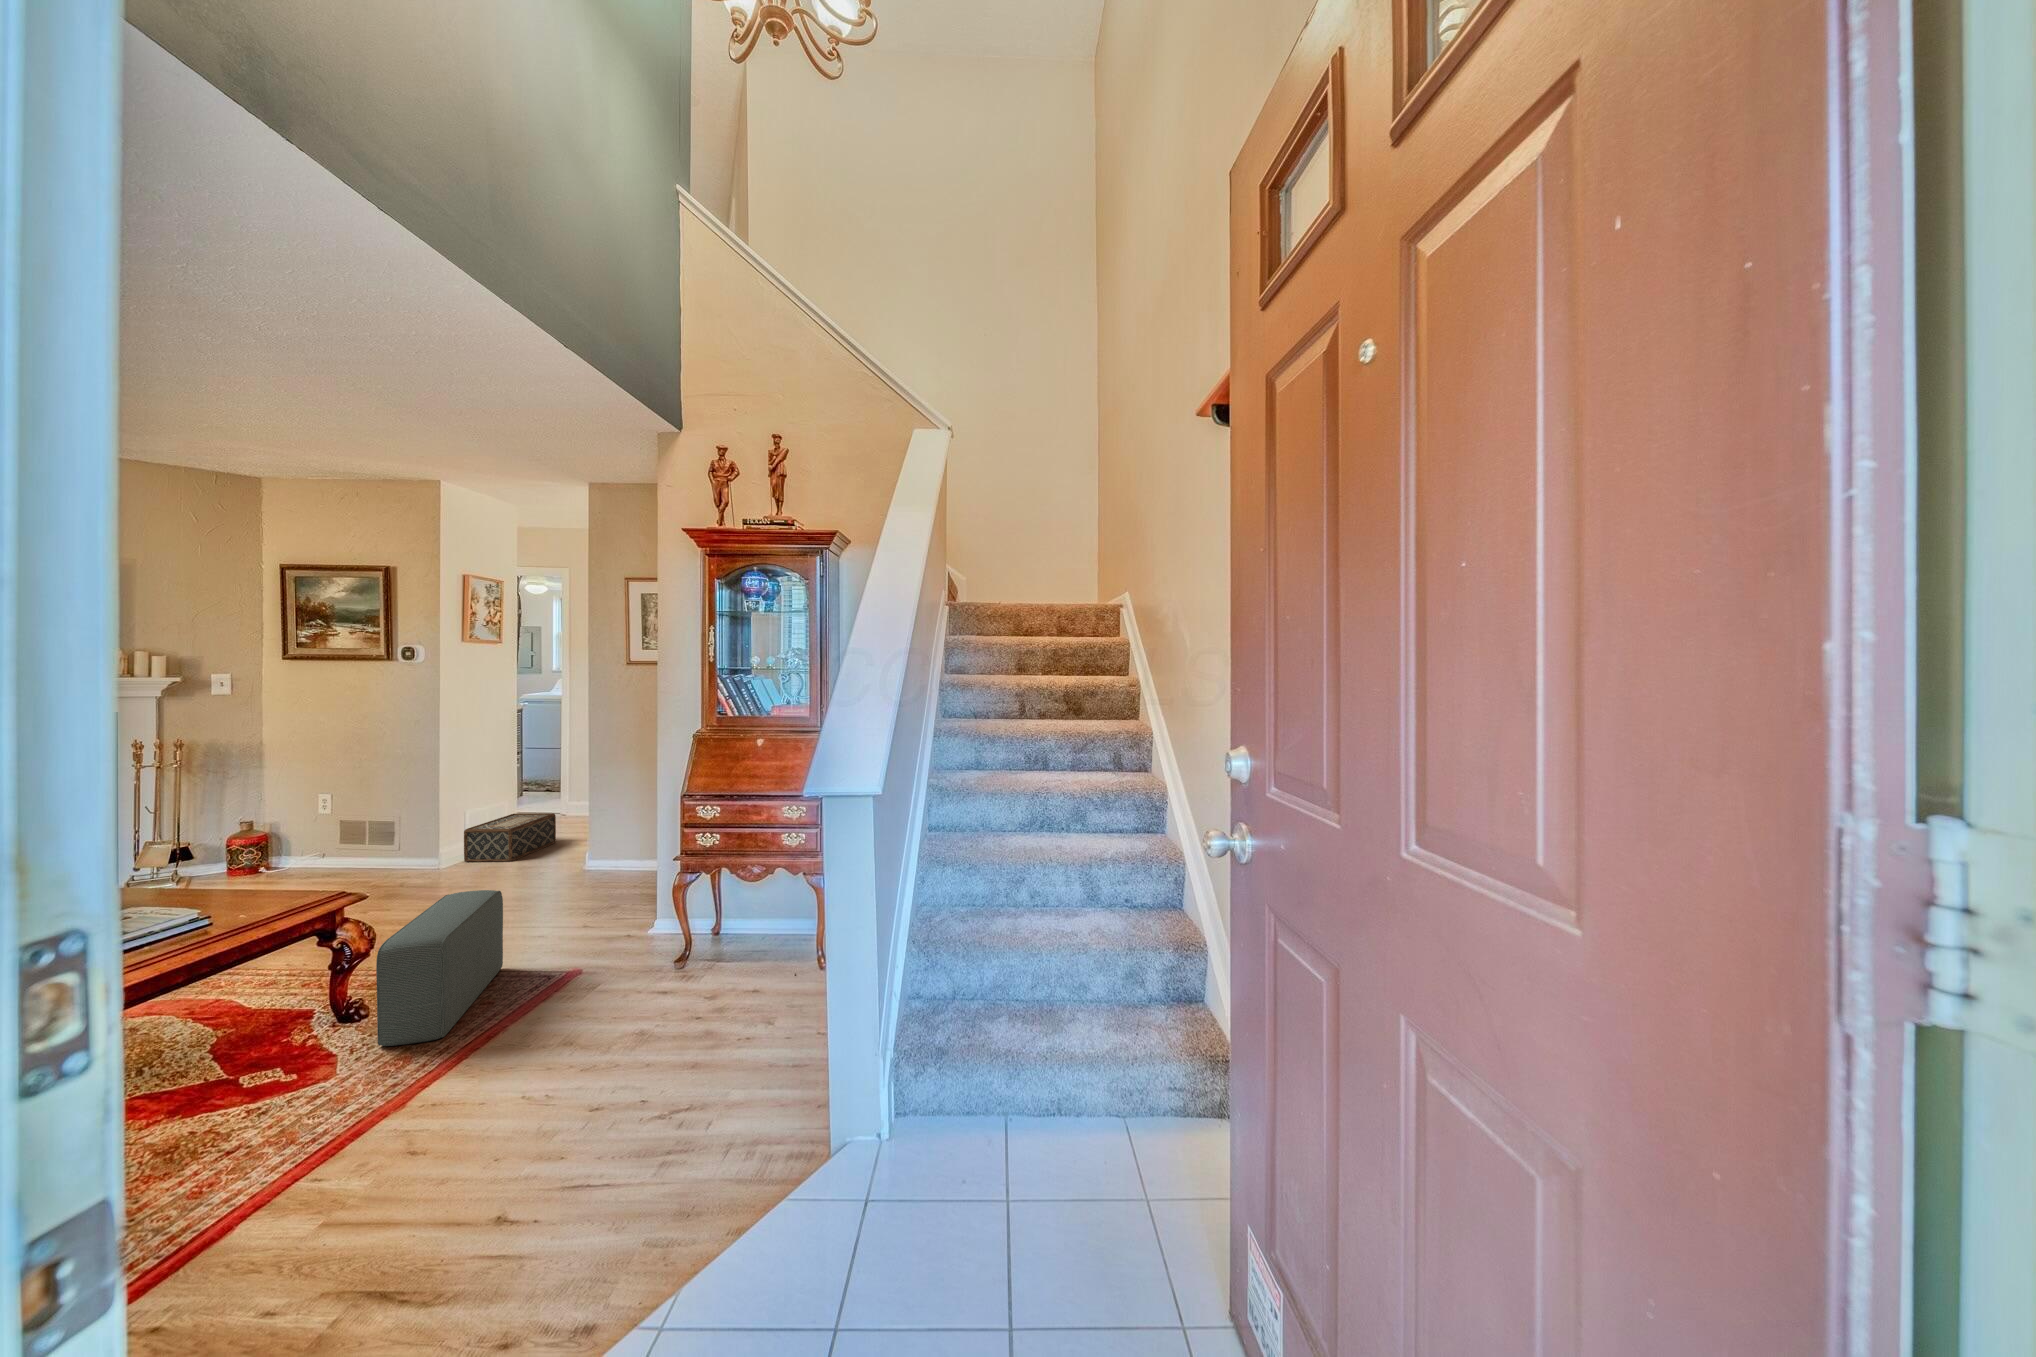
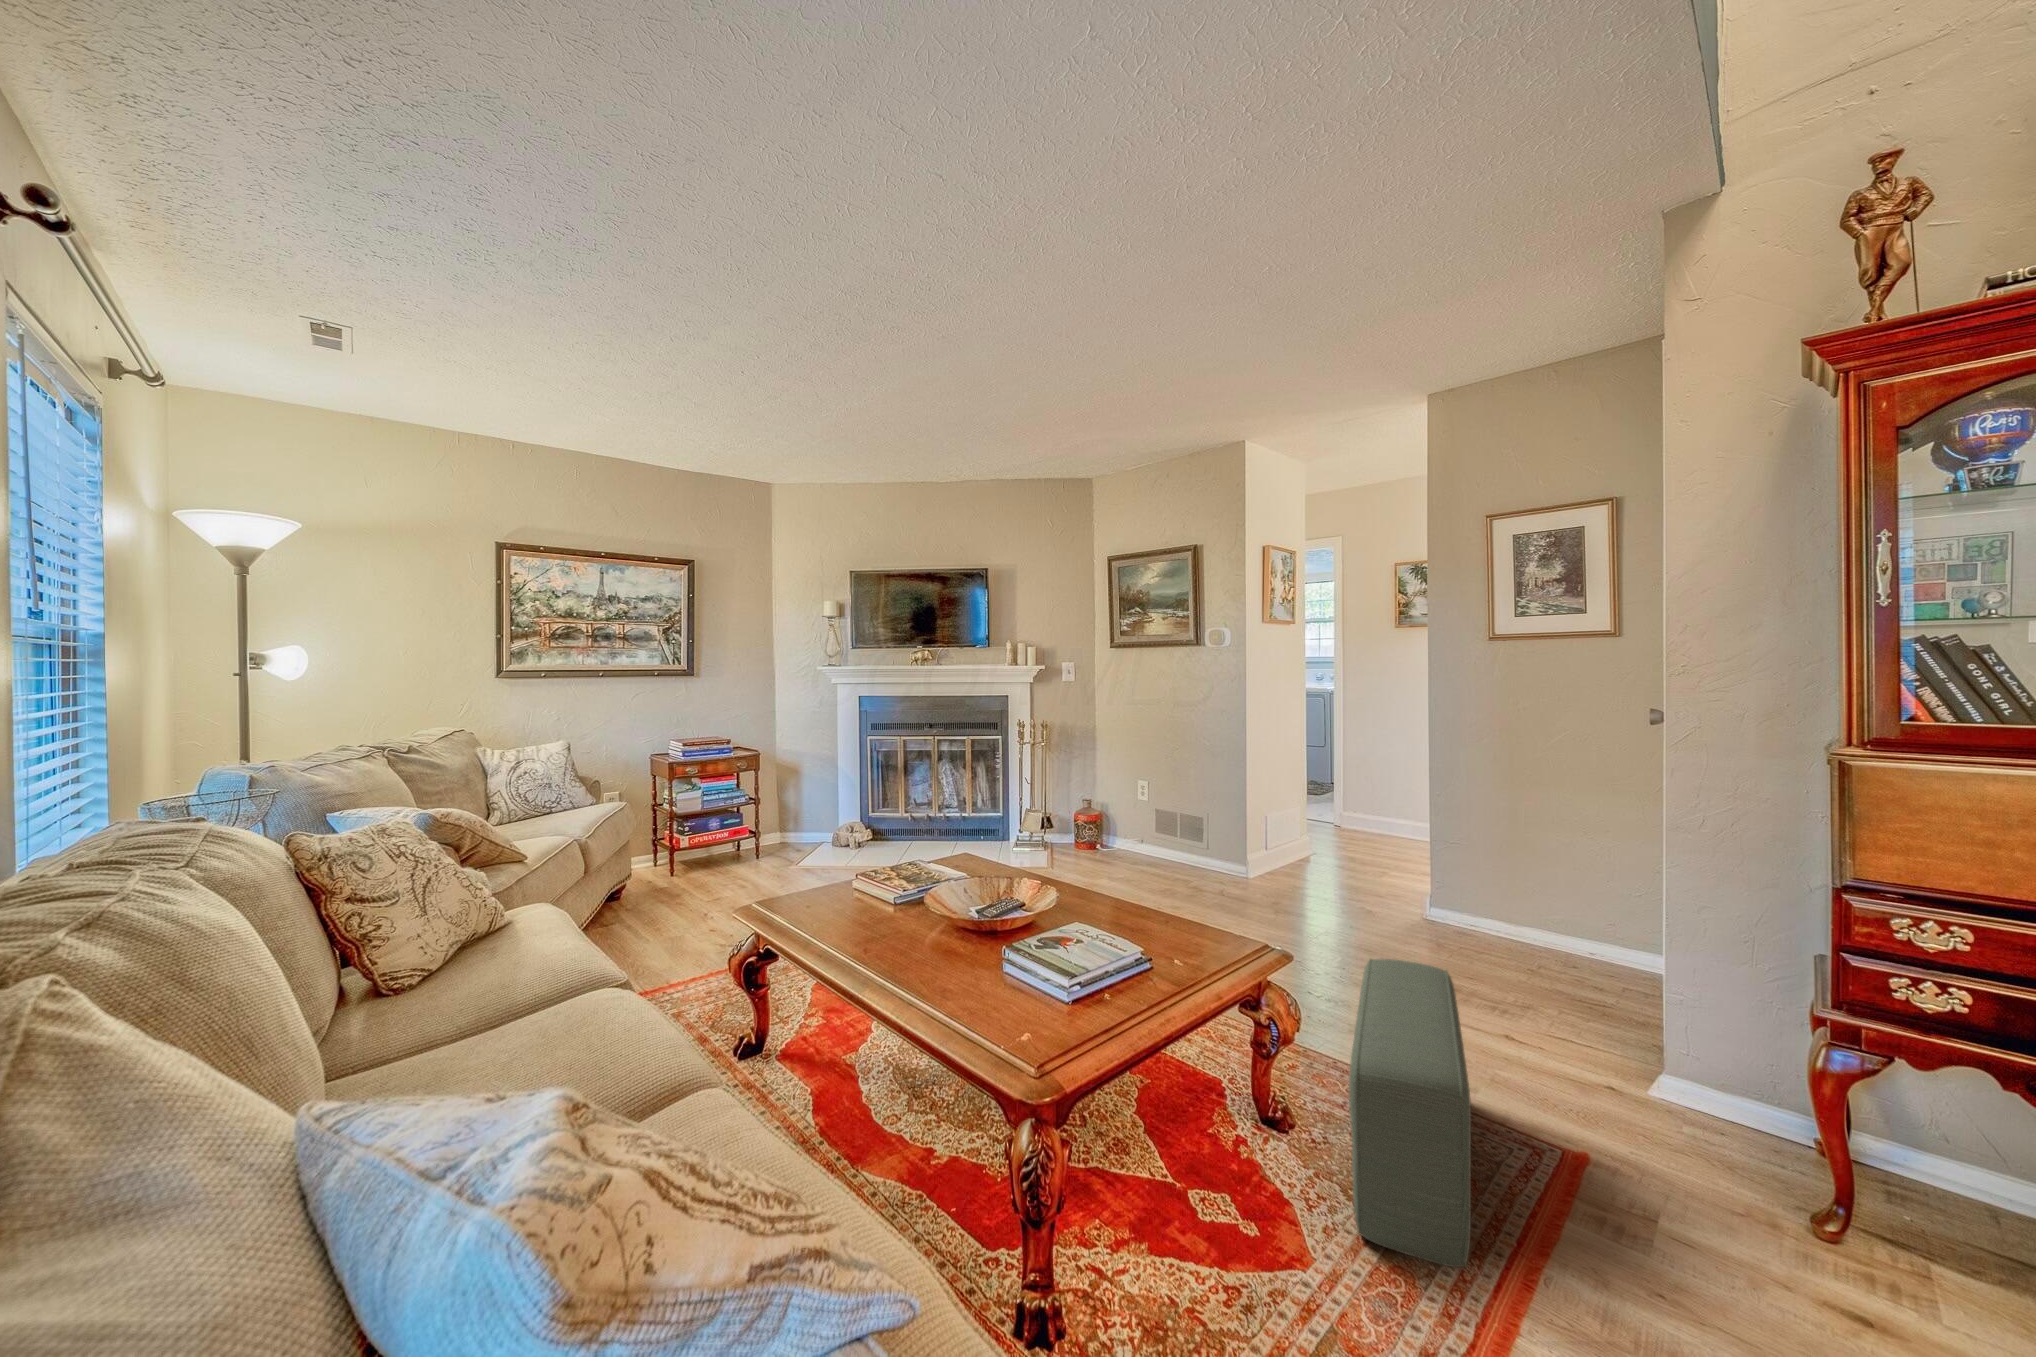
woven basket: present [464,813,556,862] -> none [1270,821,1358,881]

